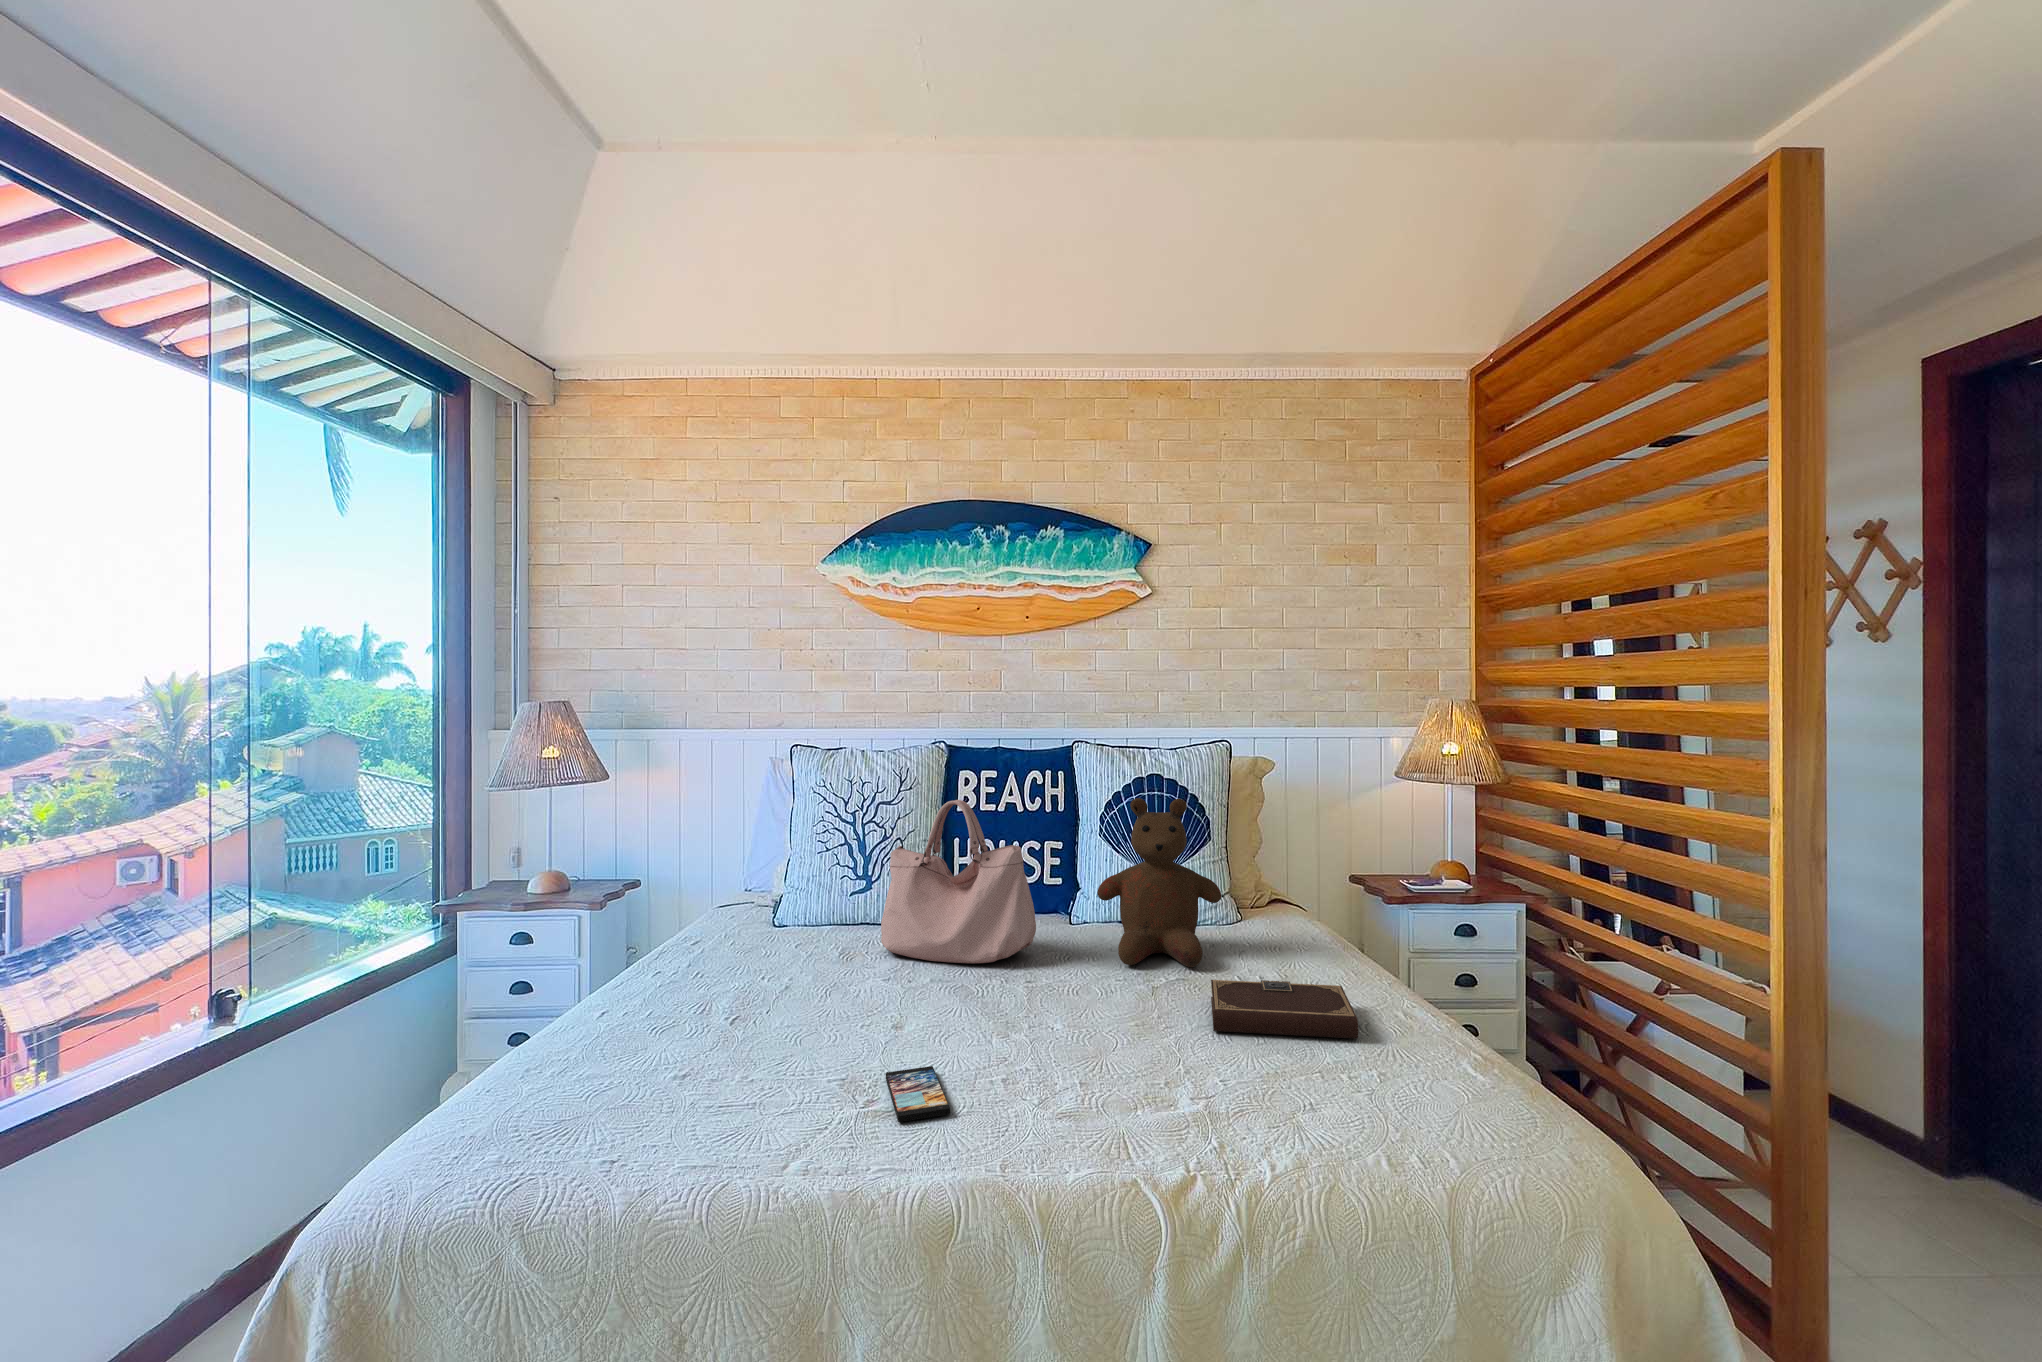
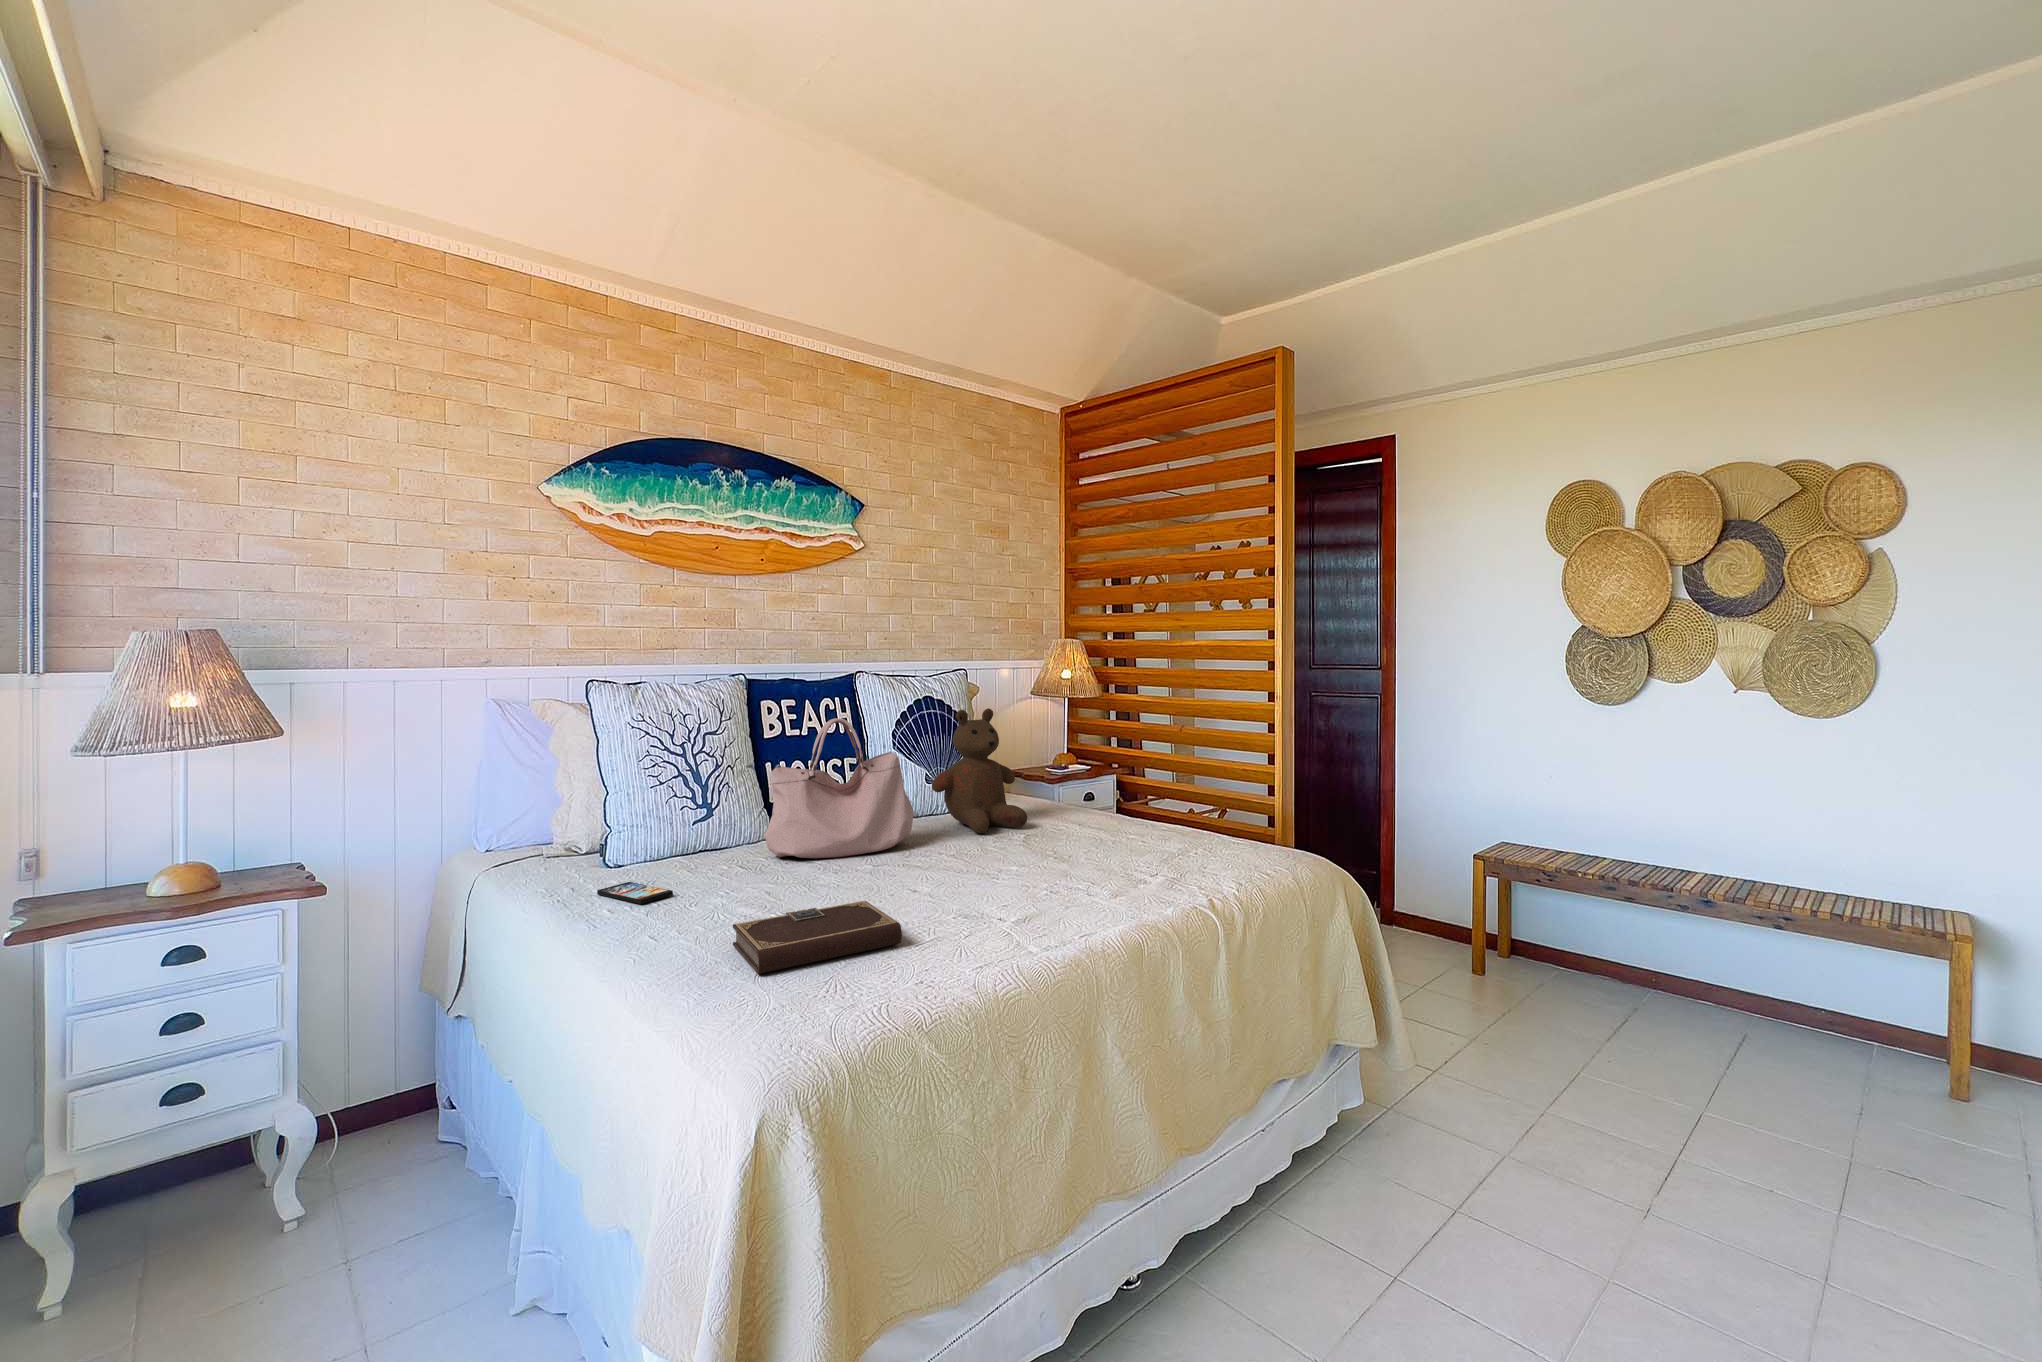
notebook: present [1211,980,1358,1039] -> present [733,901,902,974]
smartphone: present [886,1066,950,1122] -> present [597,882,673,904]

